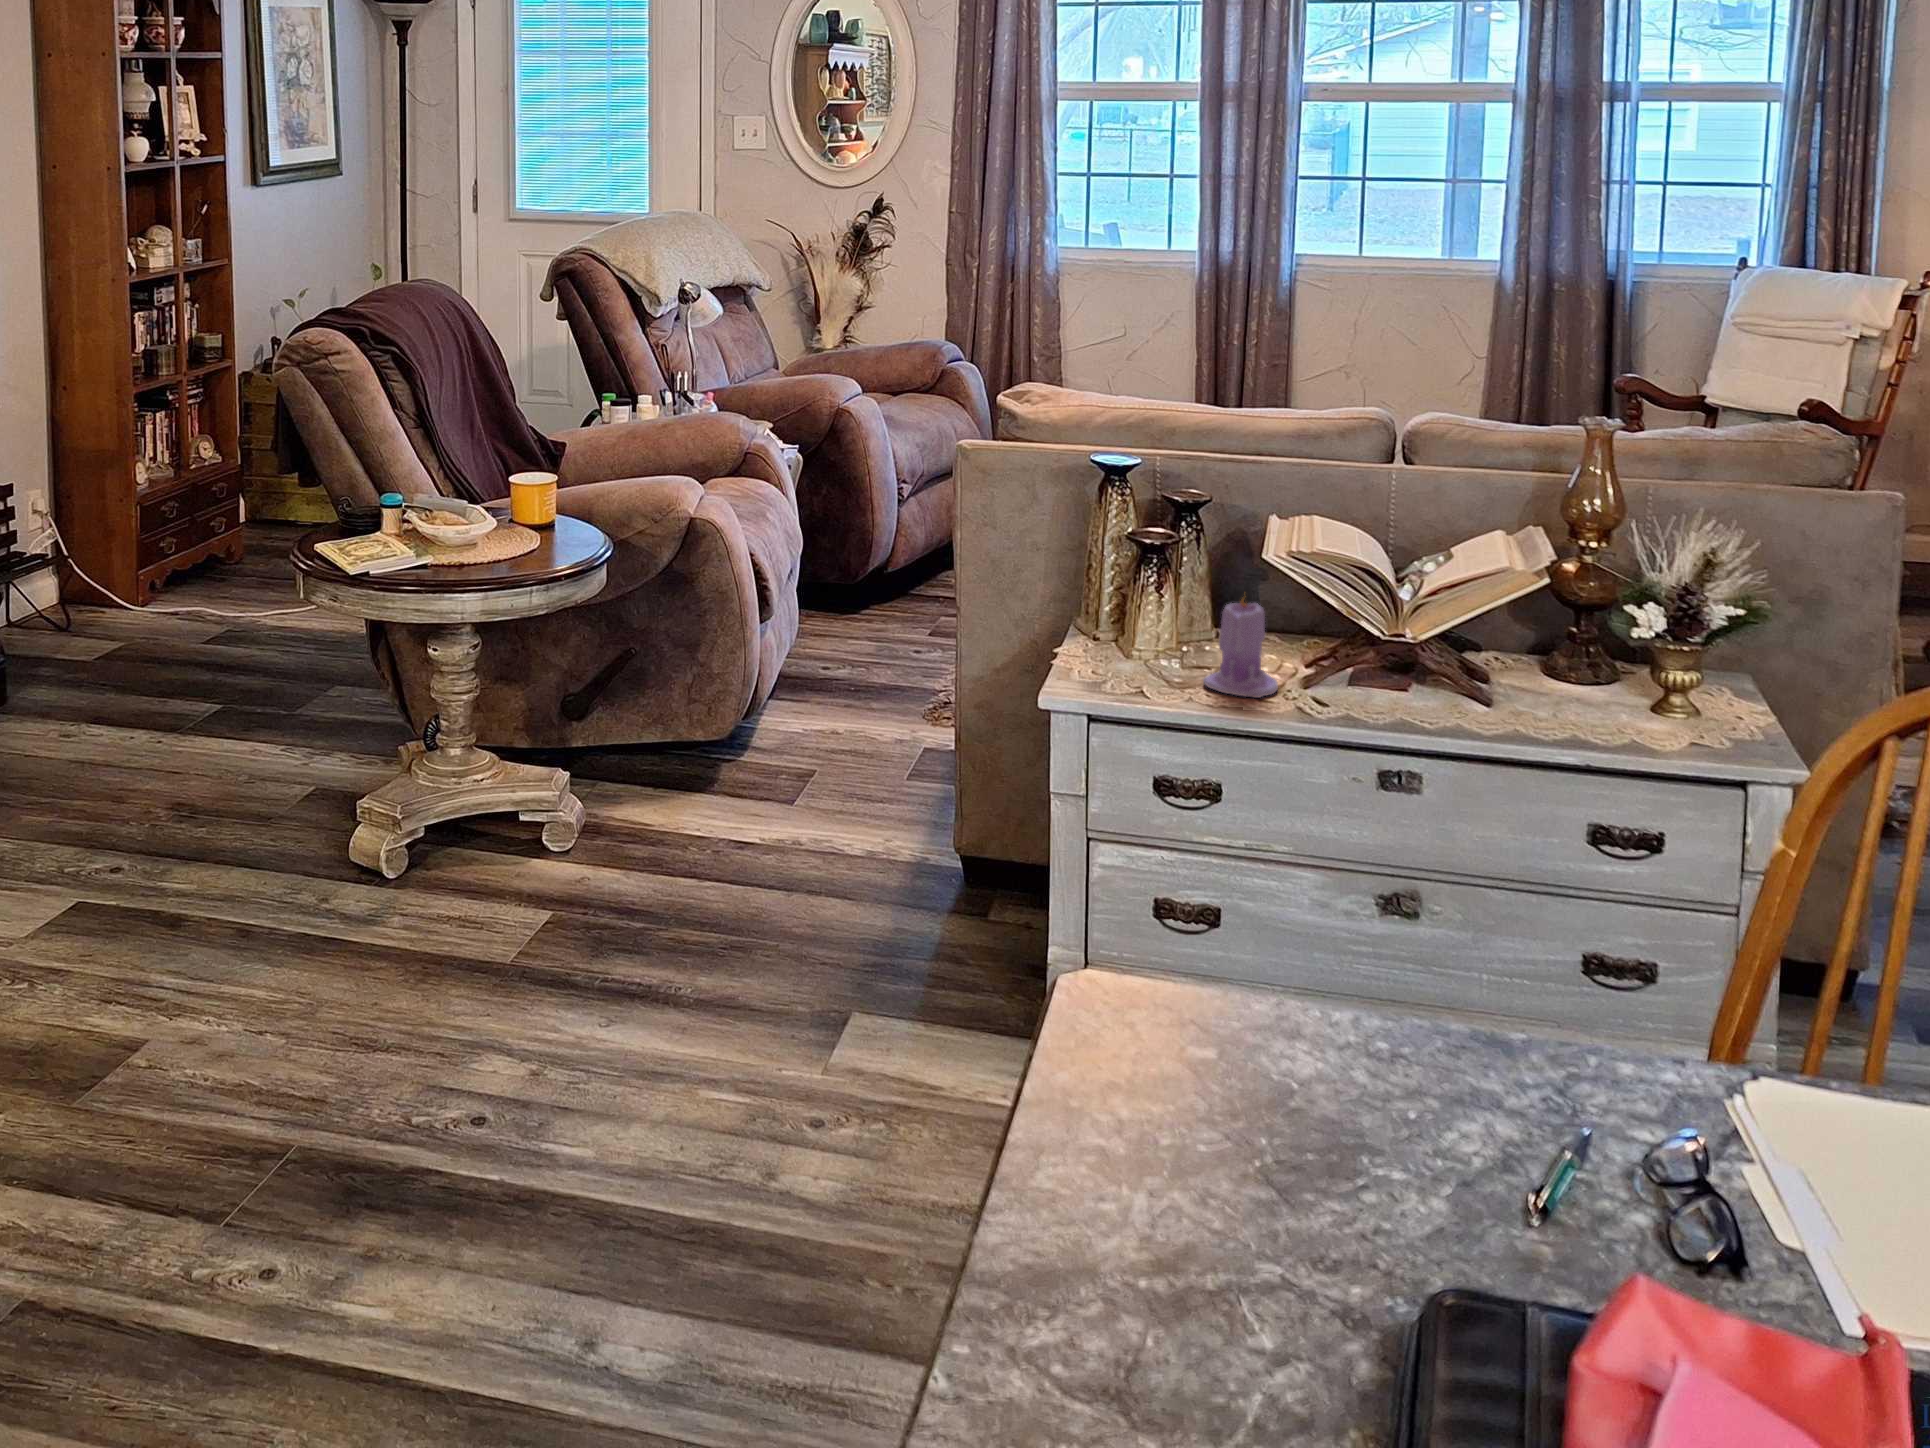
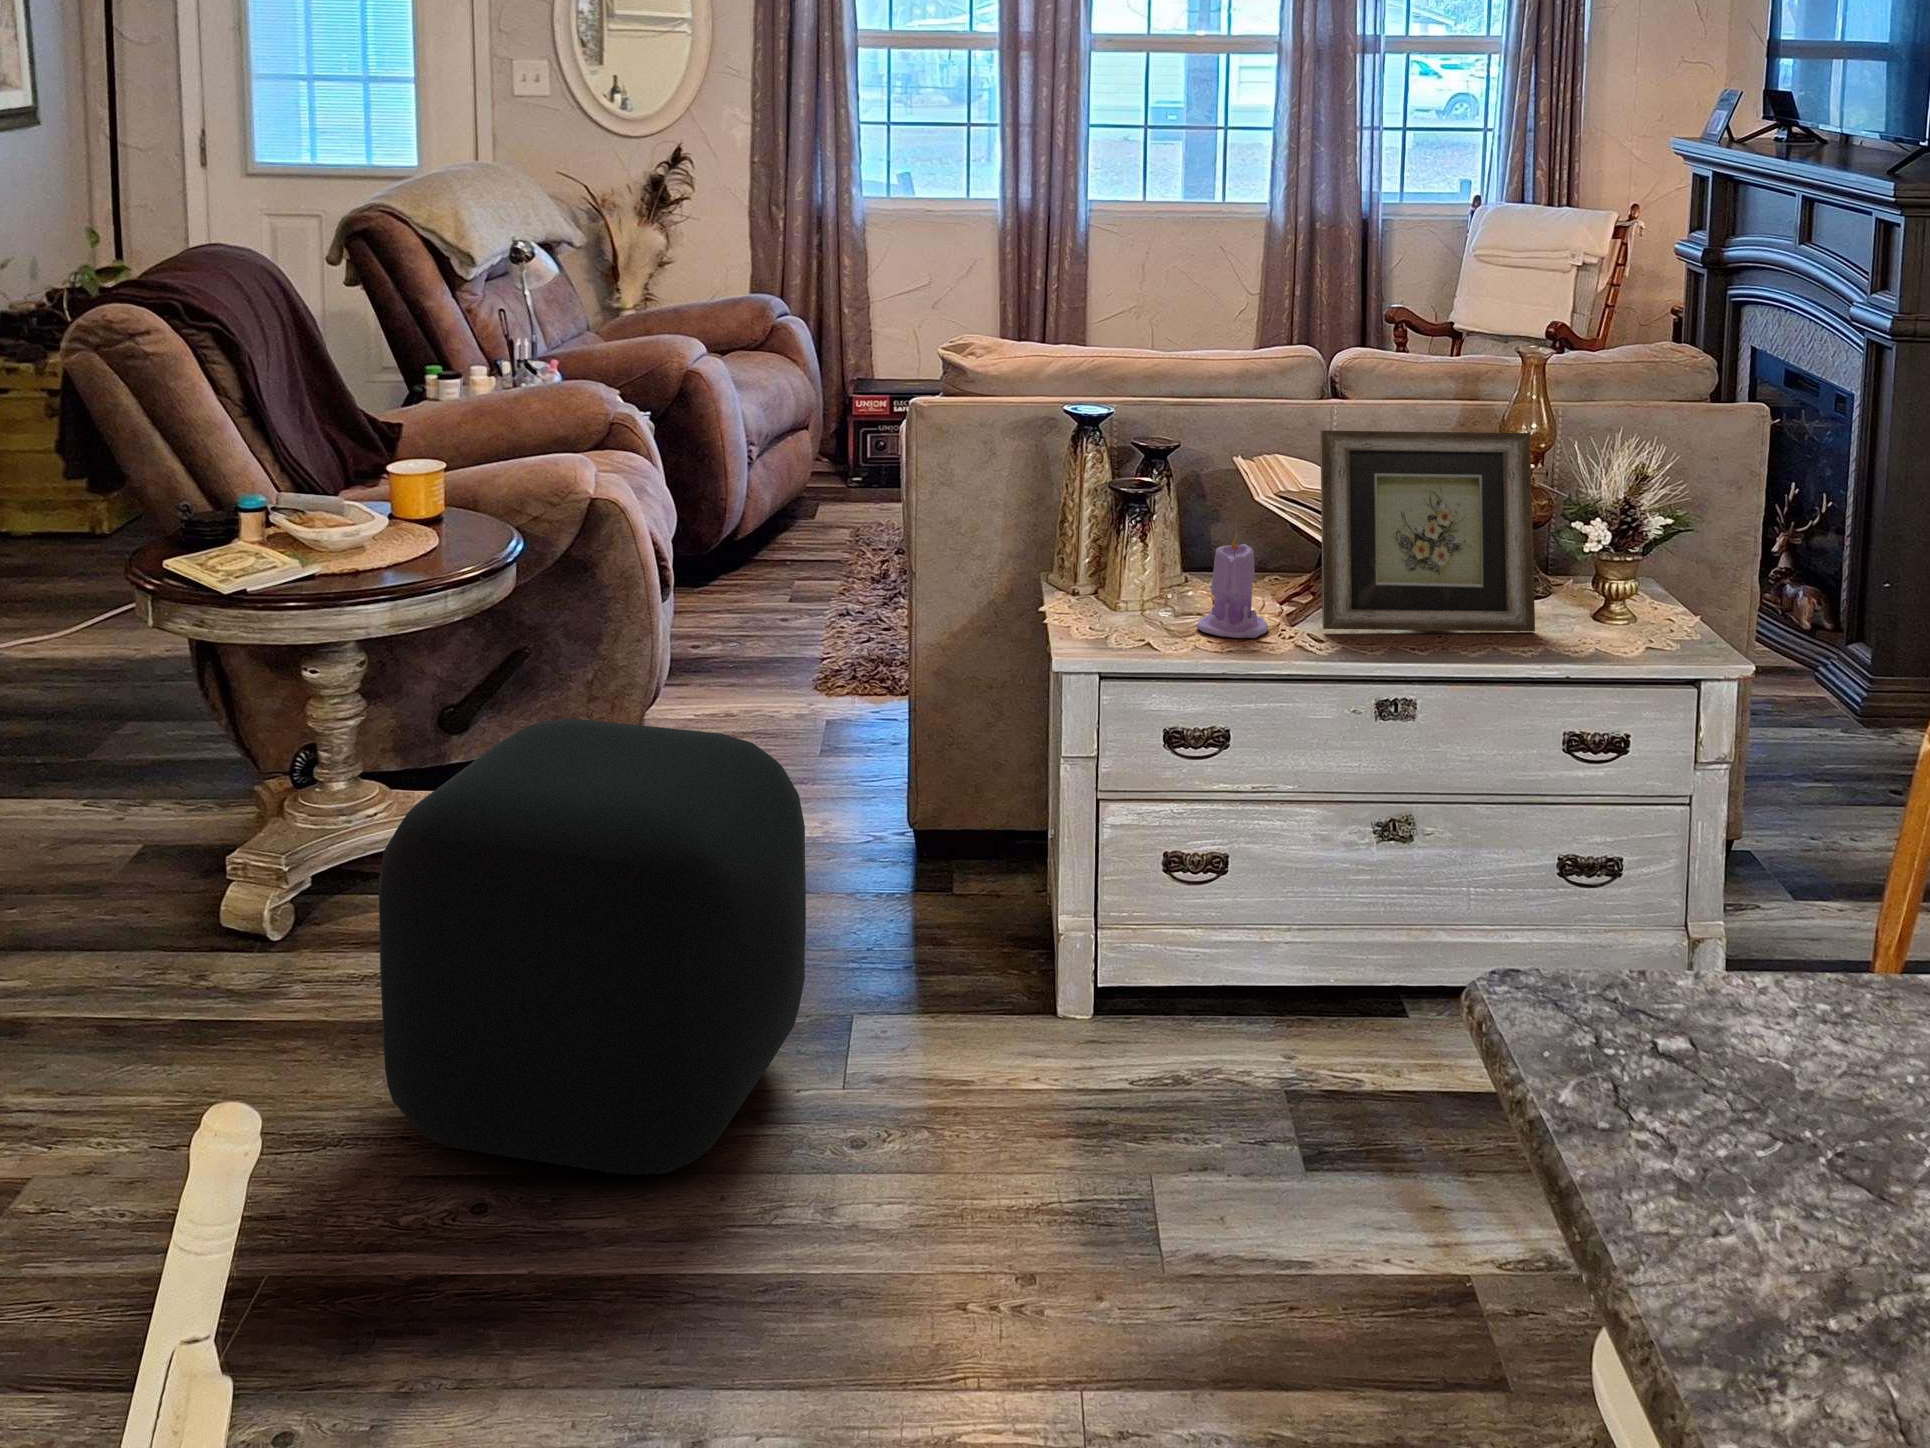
picture frame: none [1336,493,1581,721] -> present [1320,431,1535,631]
ottoman: none [411,708,792,1122] -> present [379,718,806,1175]

